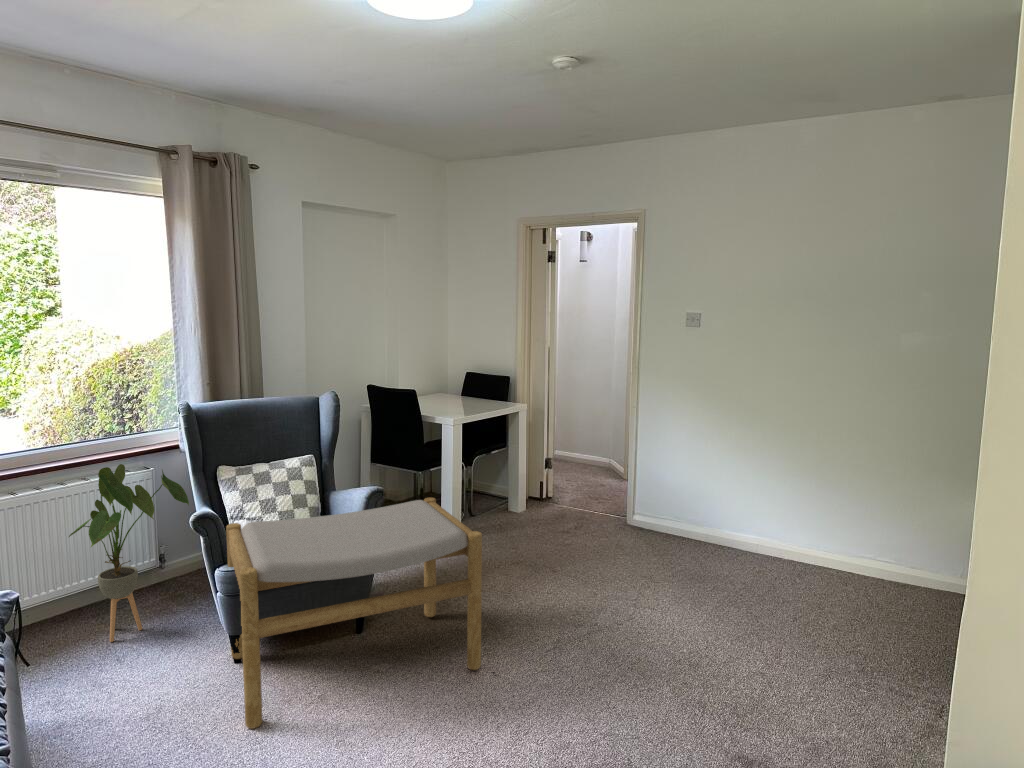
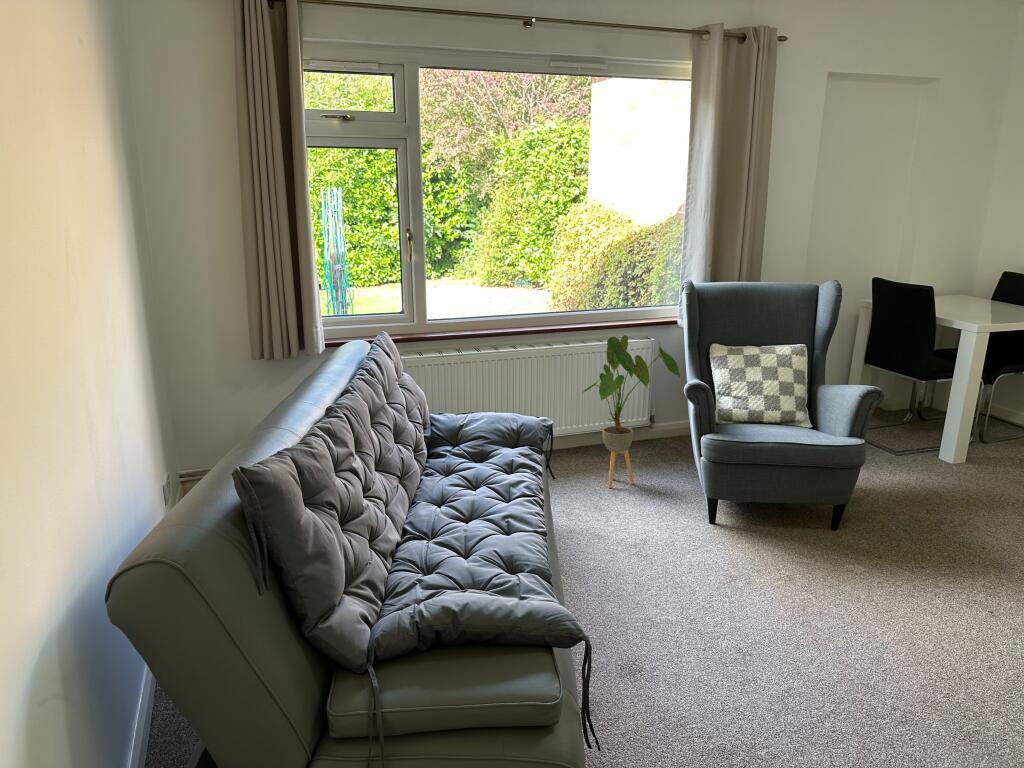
footstool: present [226,498,482,729] -> none [710,396,1013,601]

